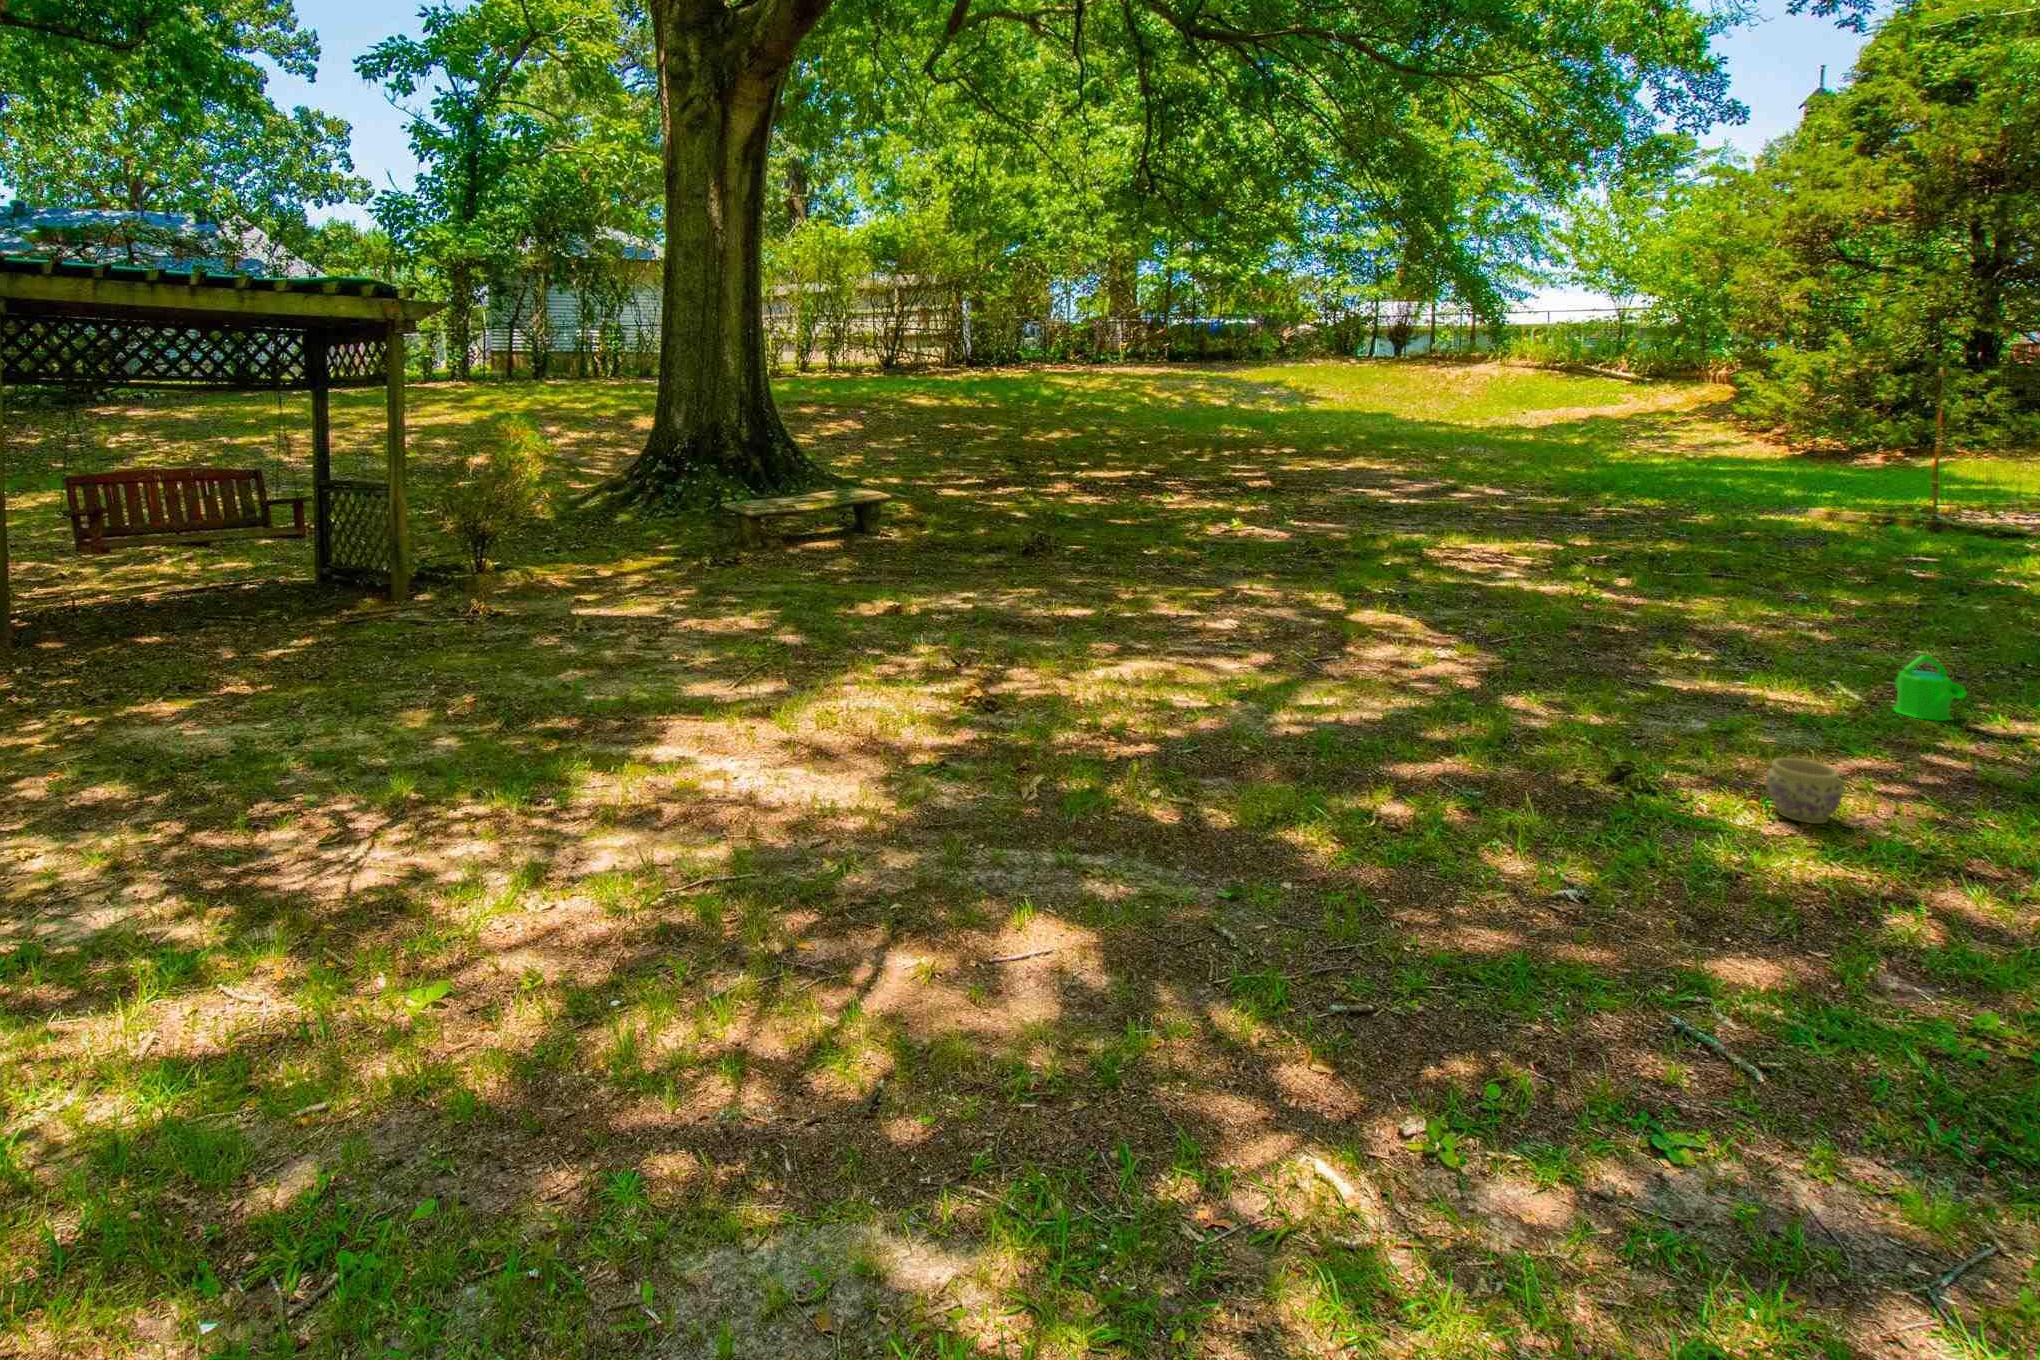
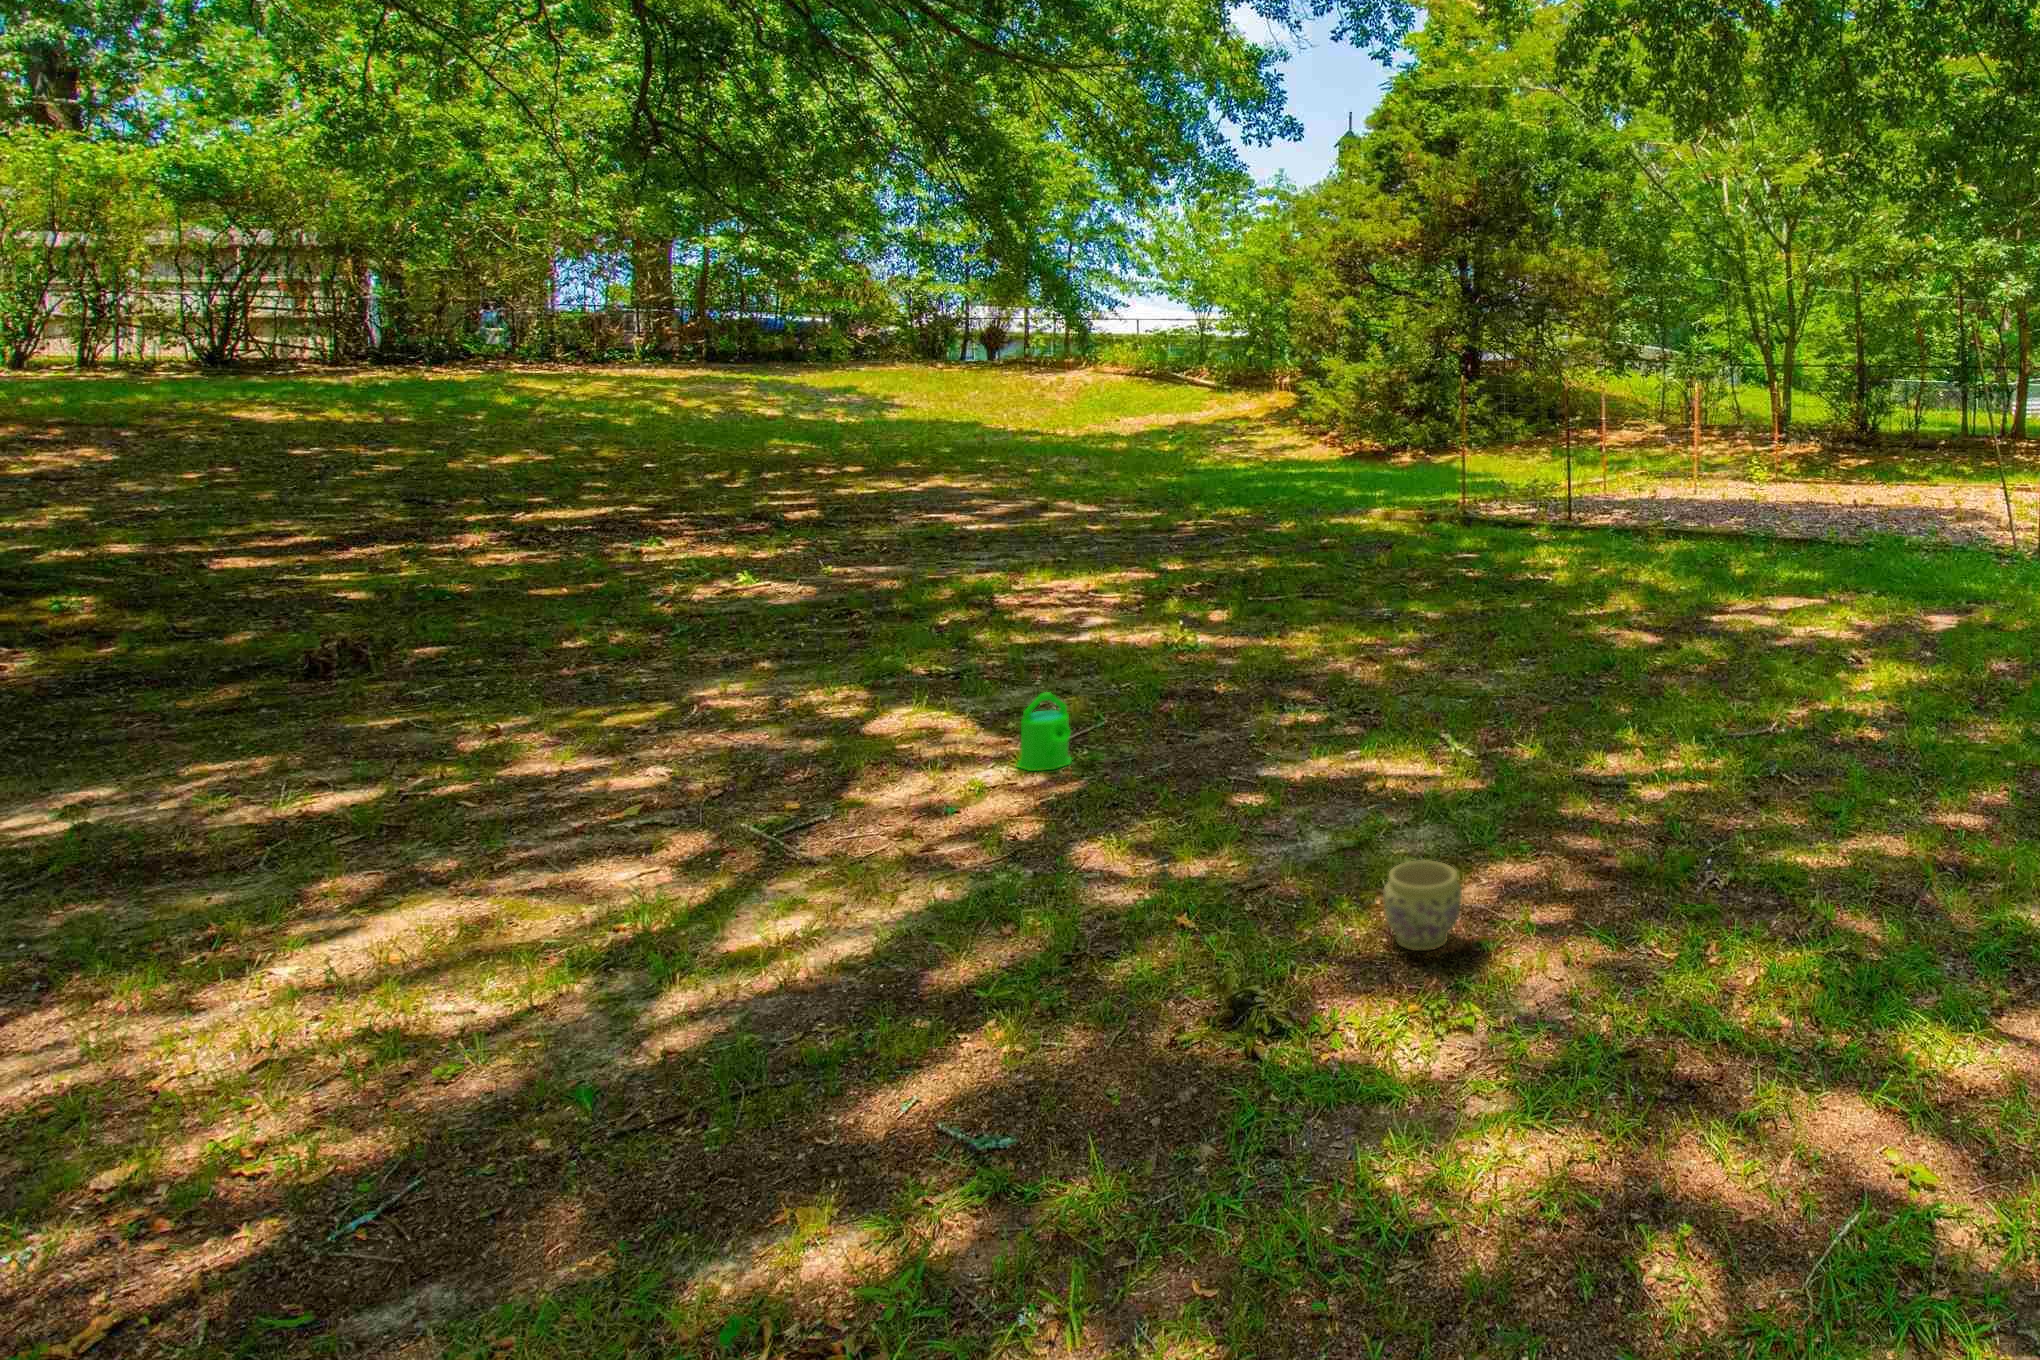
watering can: present [1892,655,1966,721] -> present [1017,692,1072,771]

